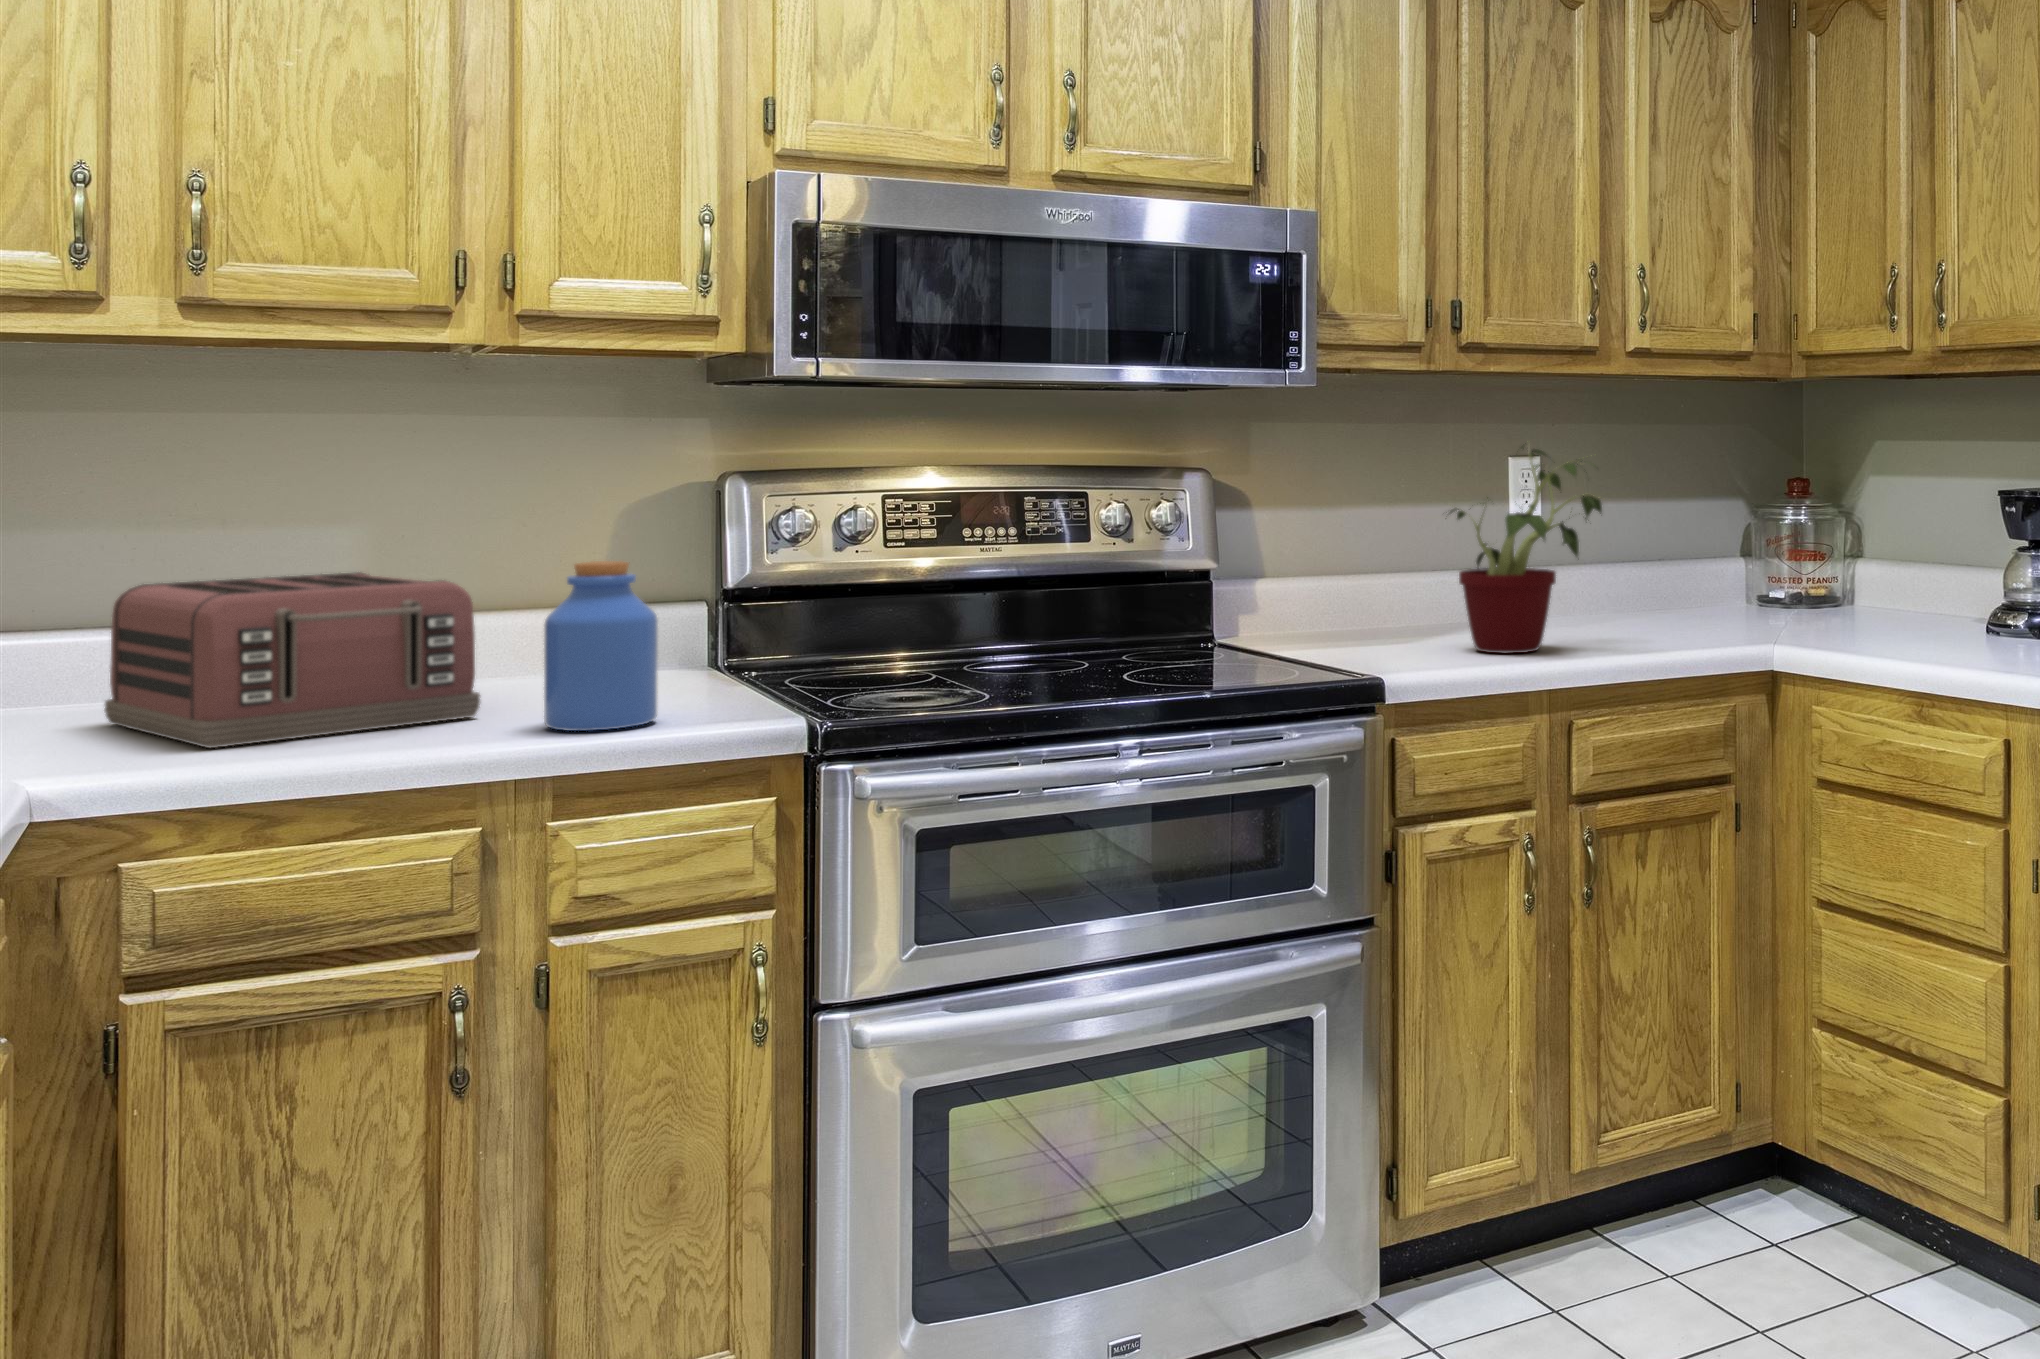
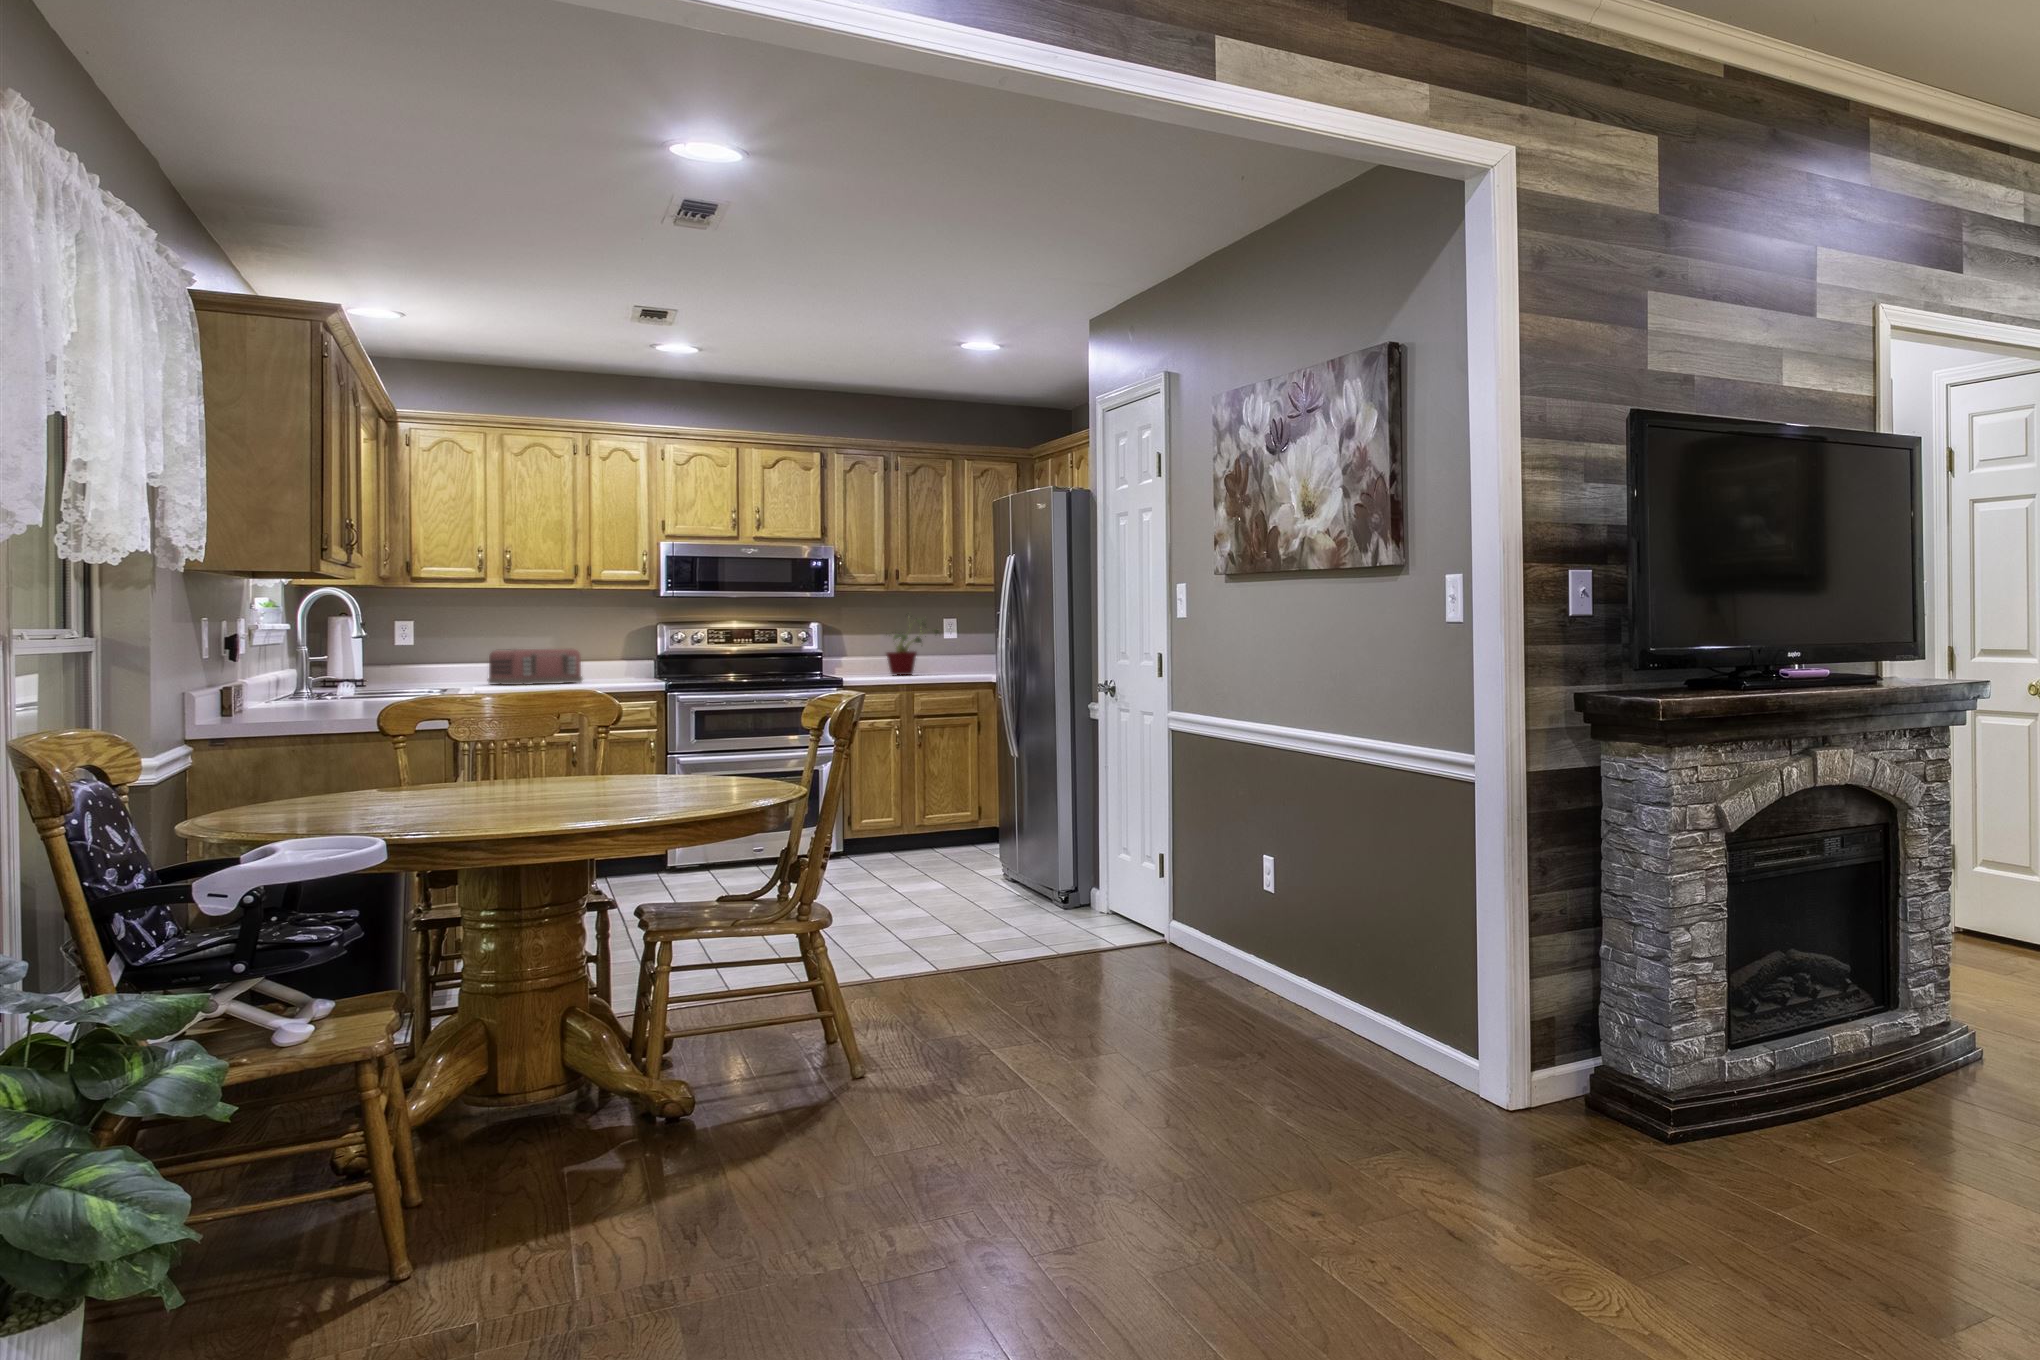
jar: present [544,561,658,731] -> none [598,643,627,683]

